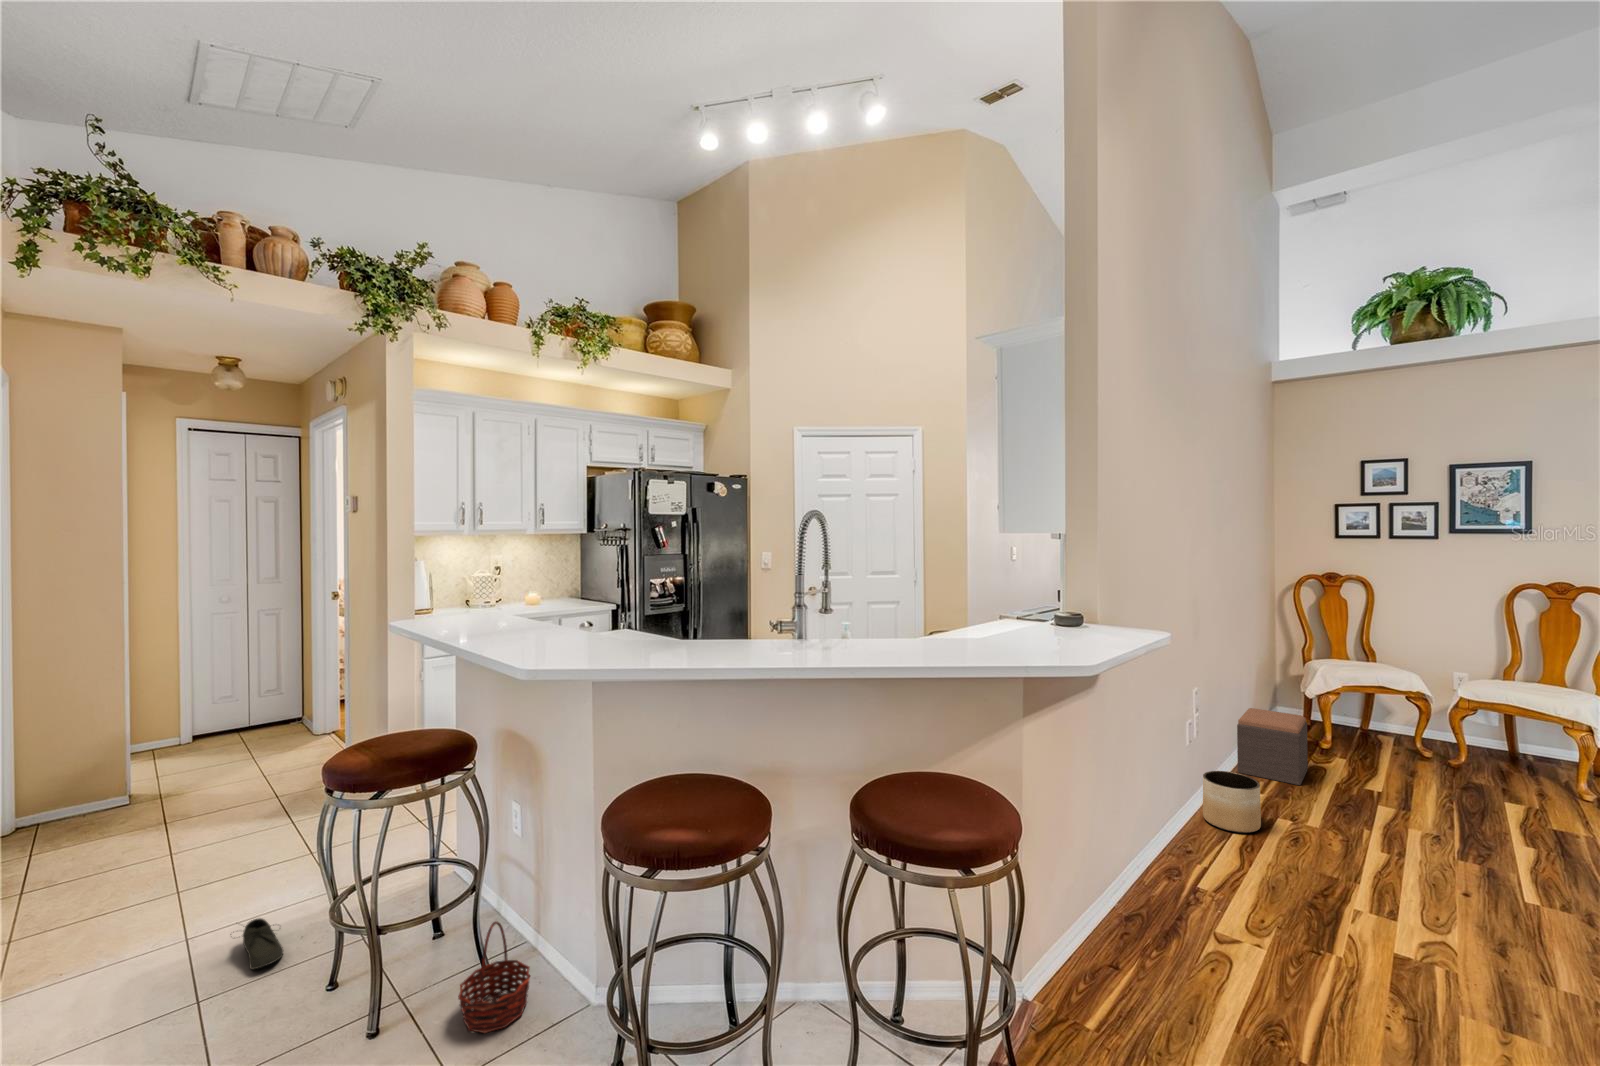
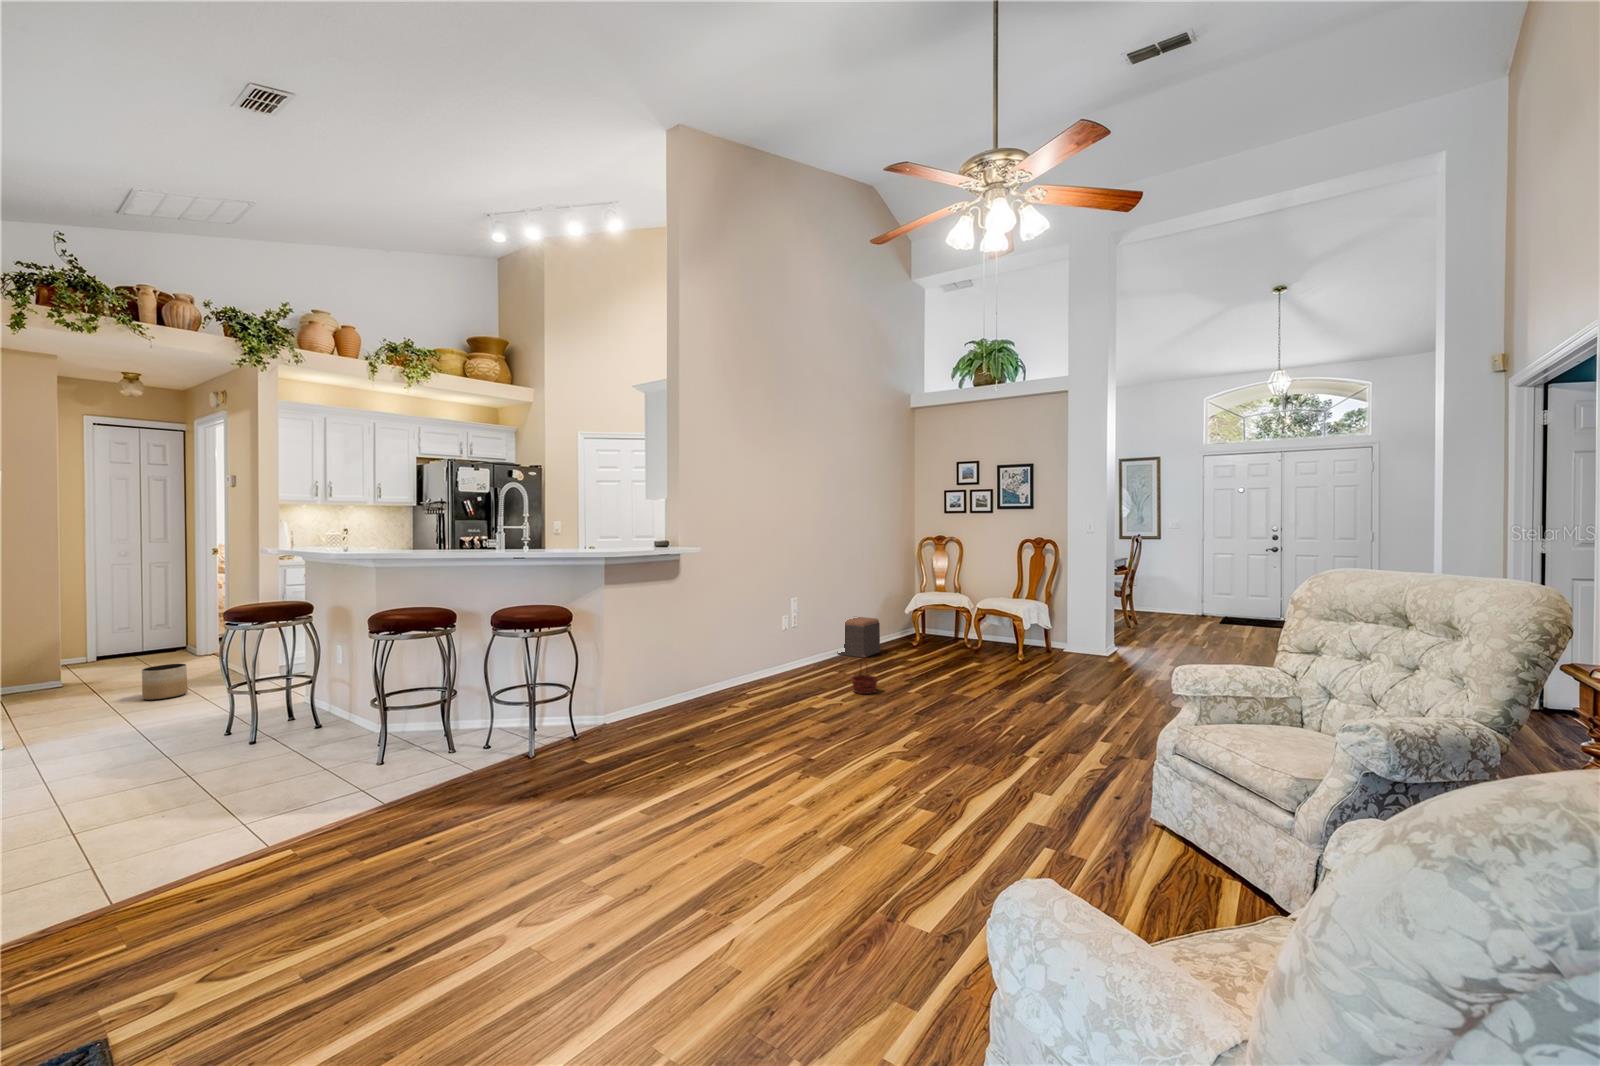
planter: present [1203,771,1261,833] -> present [142,664,188,700]
shoe: present [242,918,283,969] -> none [164,706,196,728]
basket: present [458,921,530,1033] -> present [852,656,878,694]

